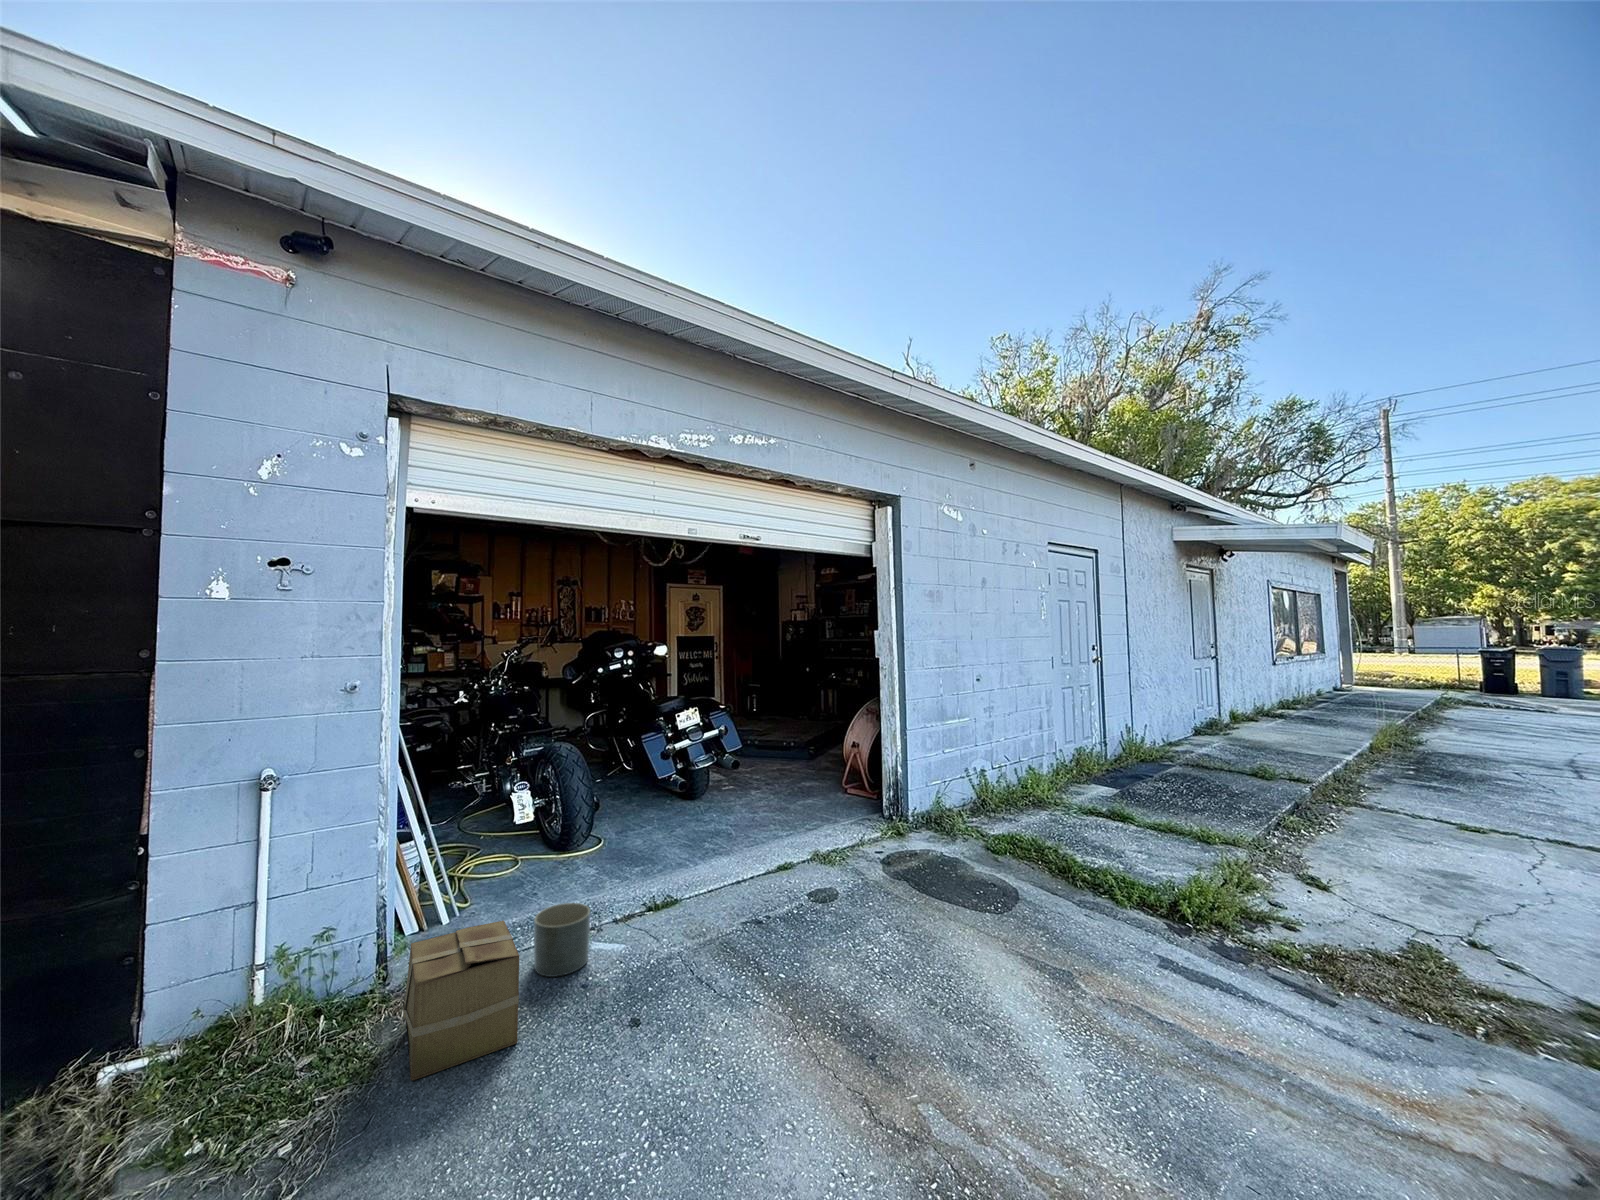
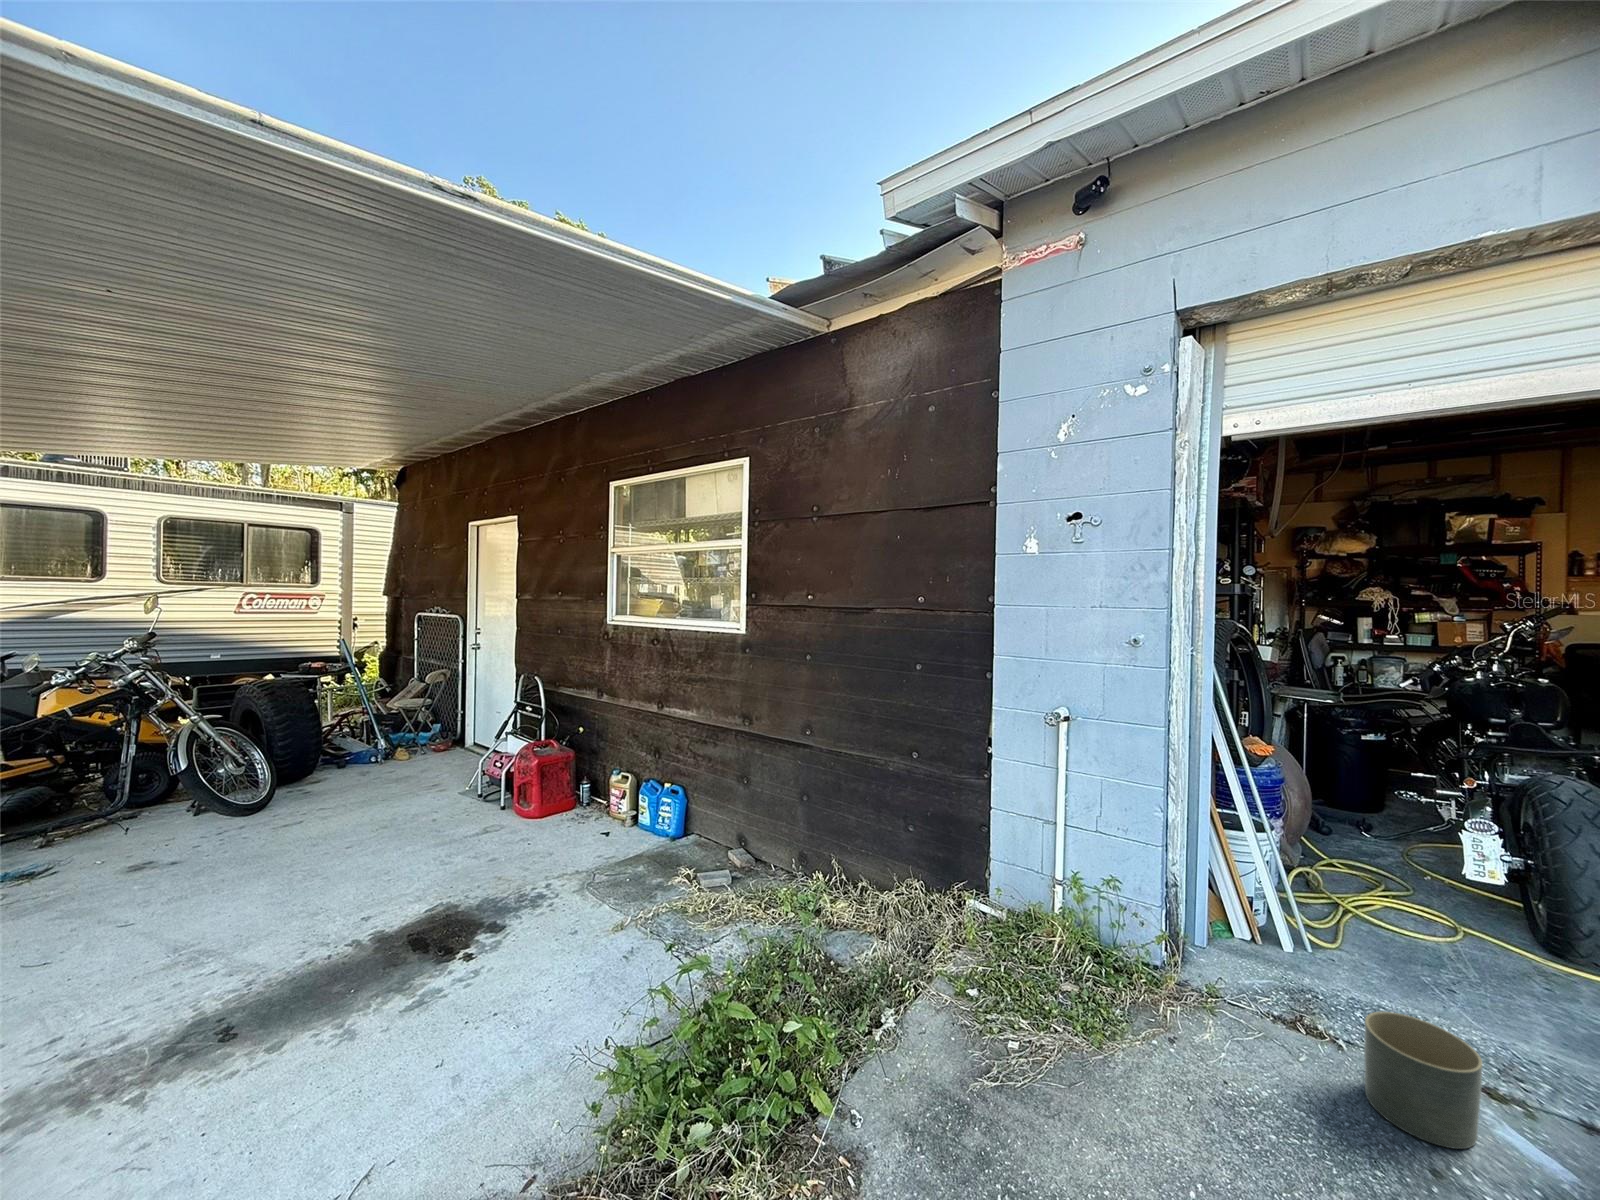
cardboard box: present [403,921,519,1080] -> none [1137,938,1296,1152]

